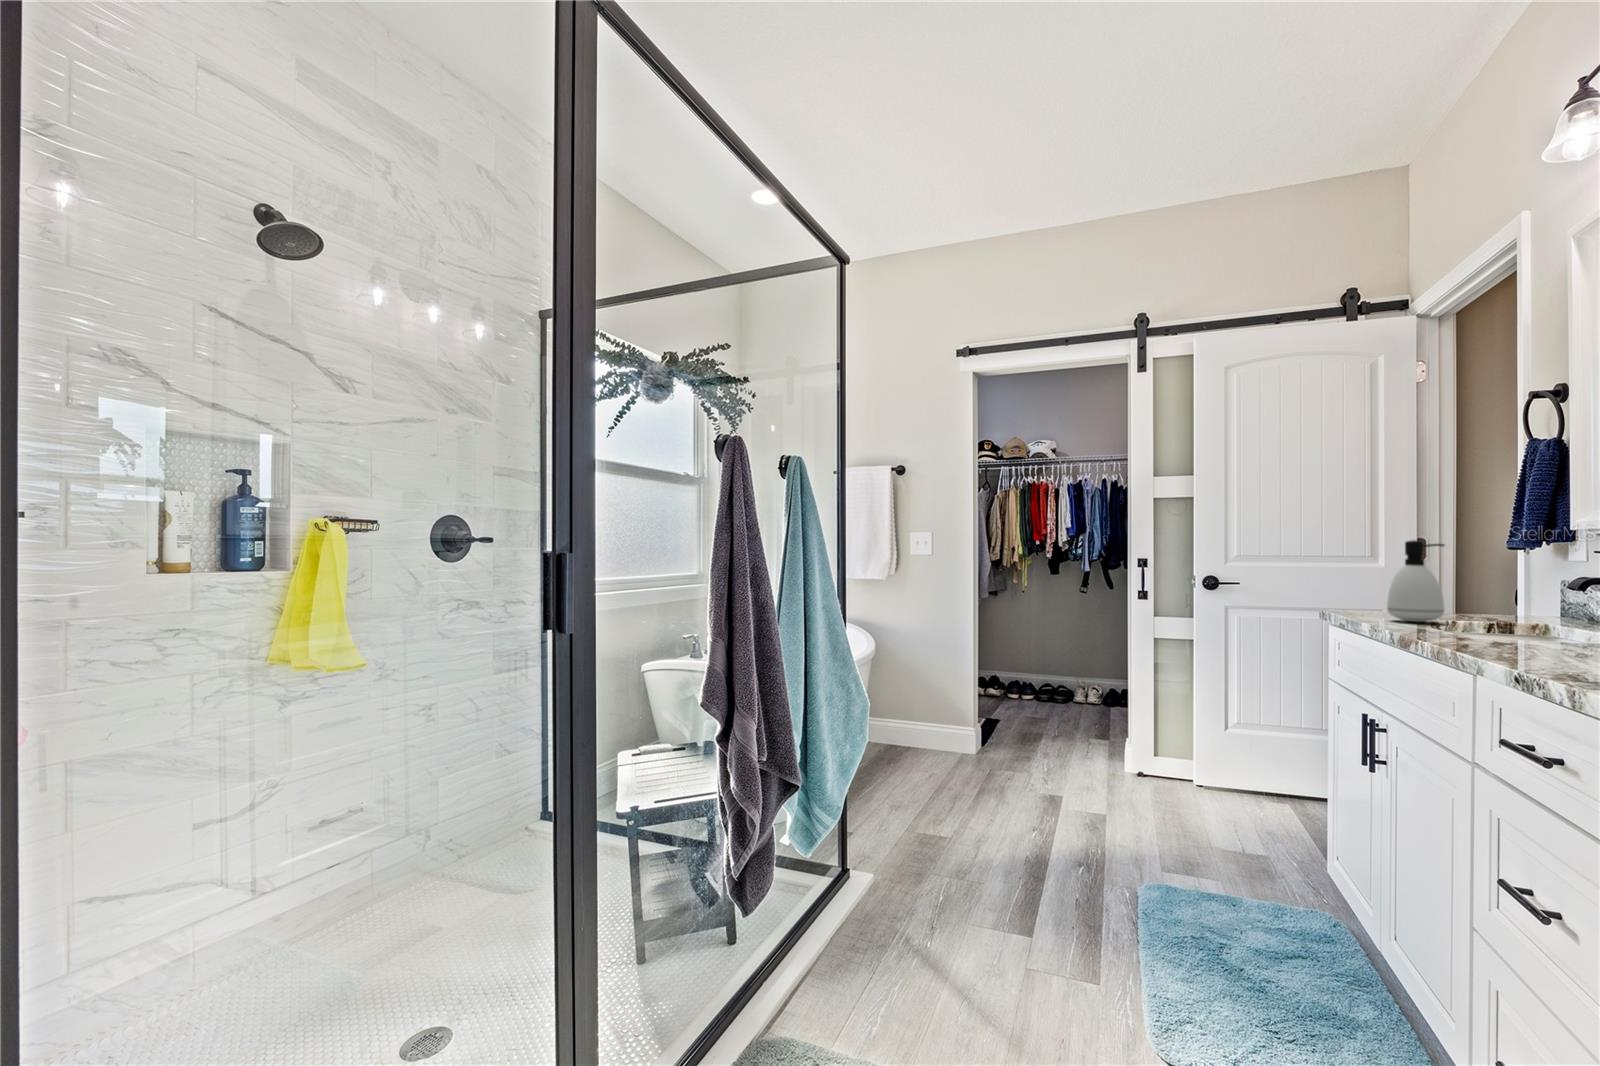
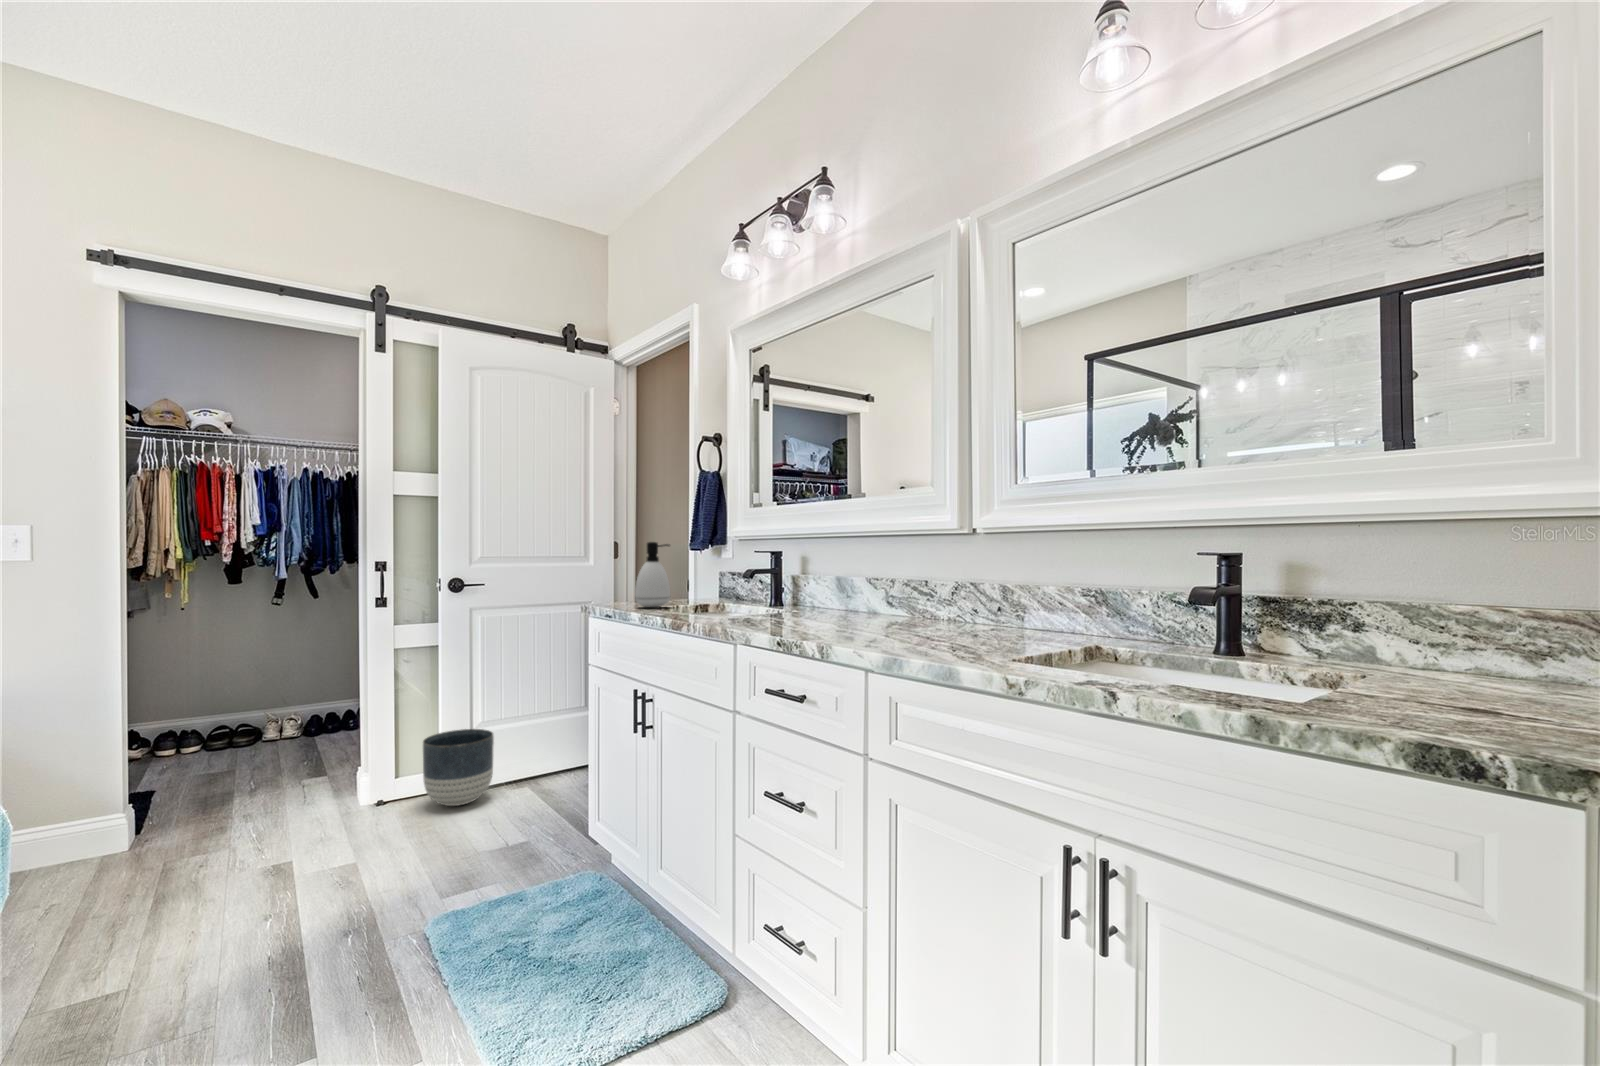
planter: none [1177,726,1249,802] -> present [423,729,494,806]

